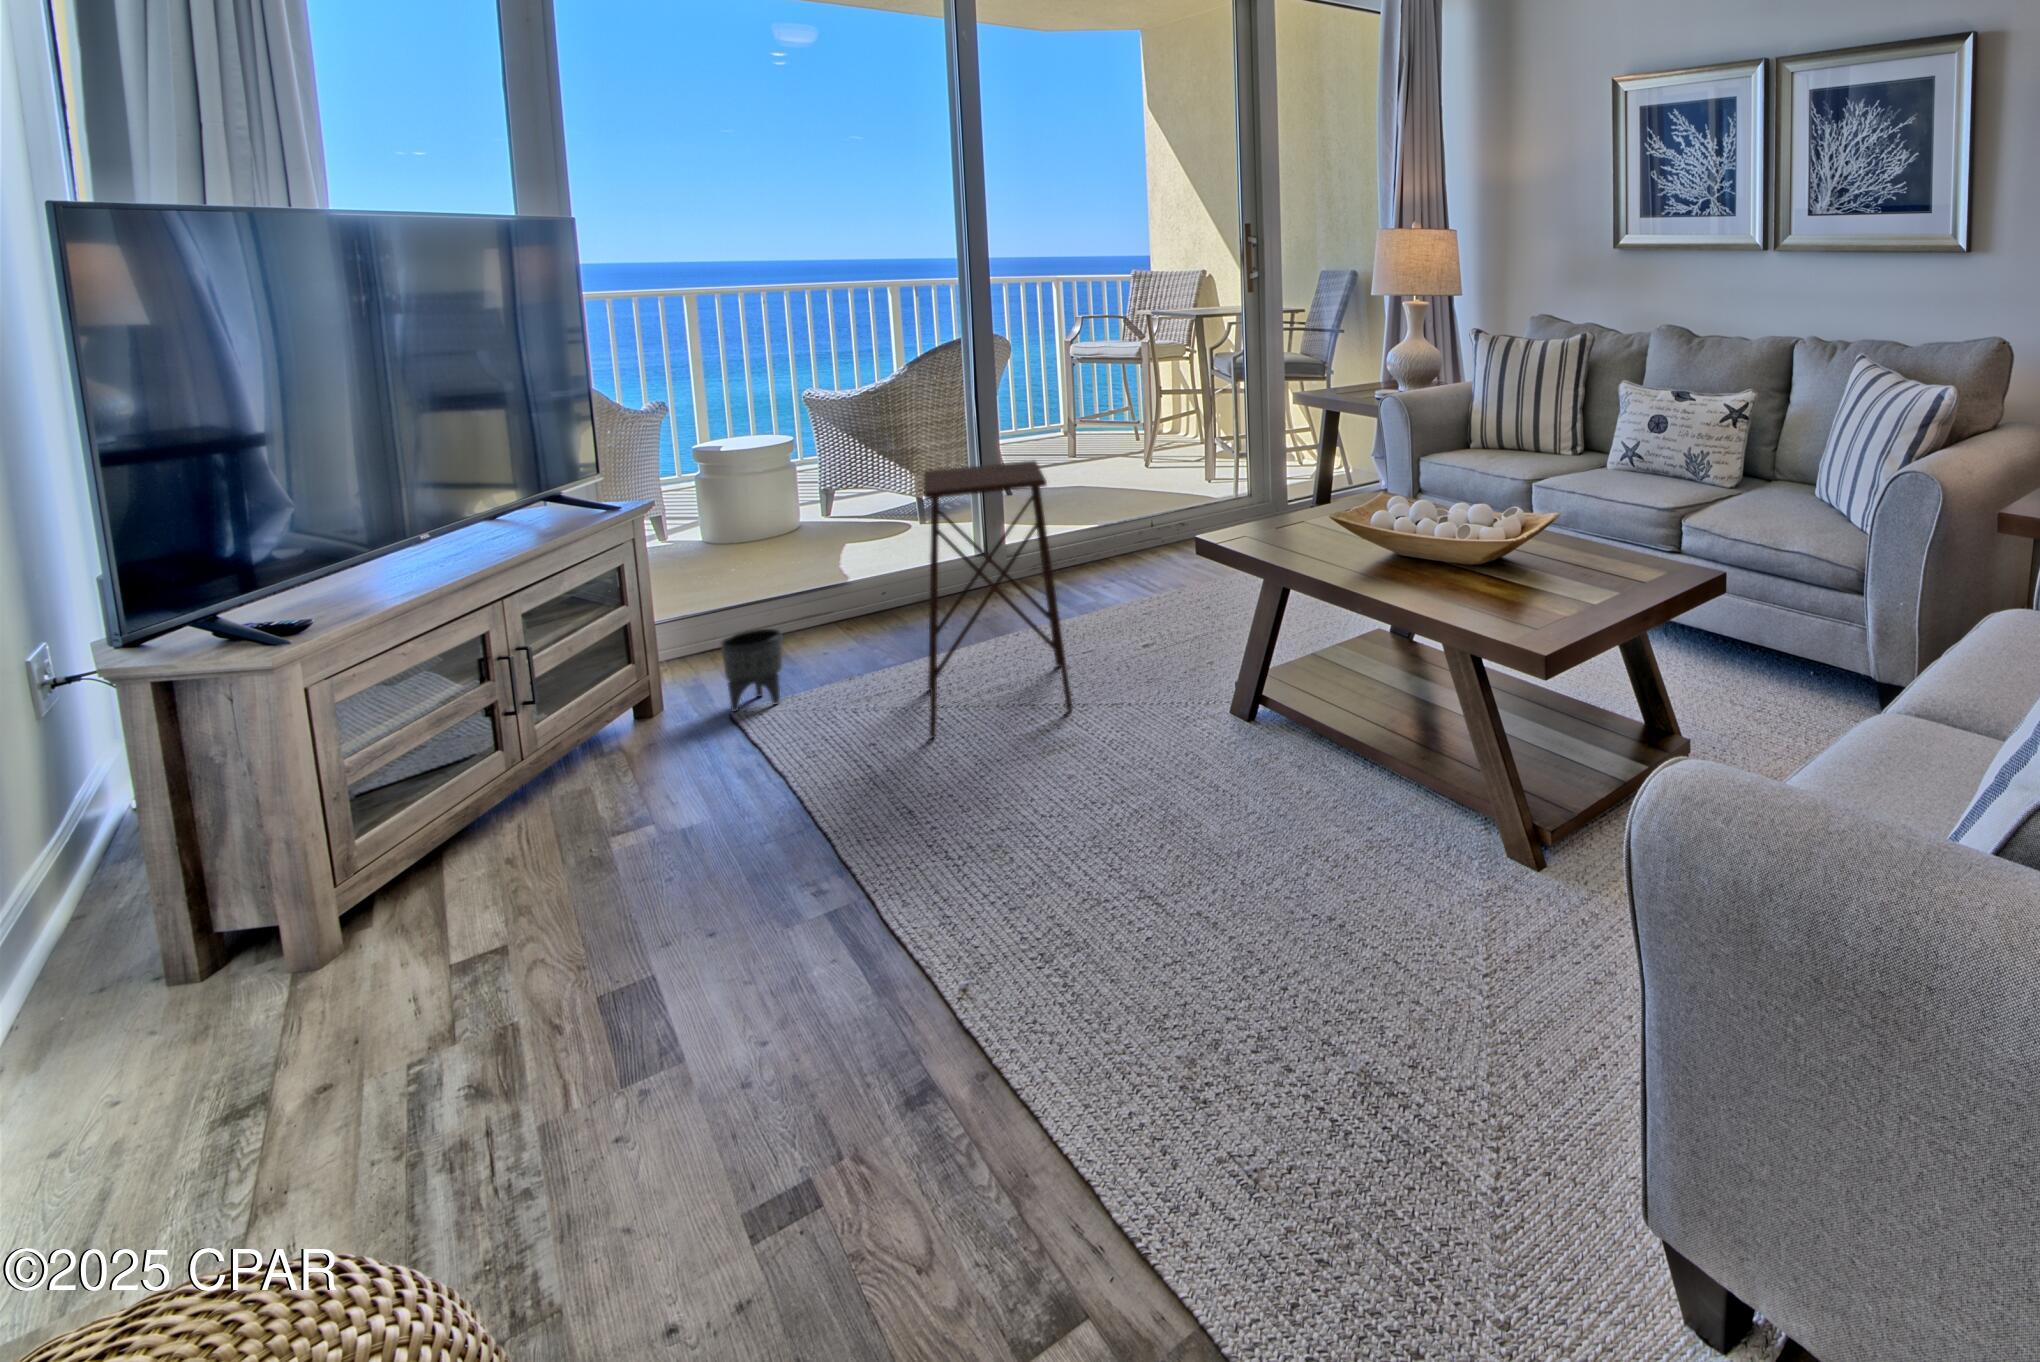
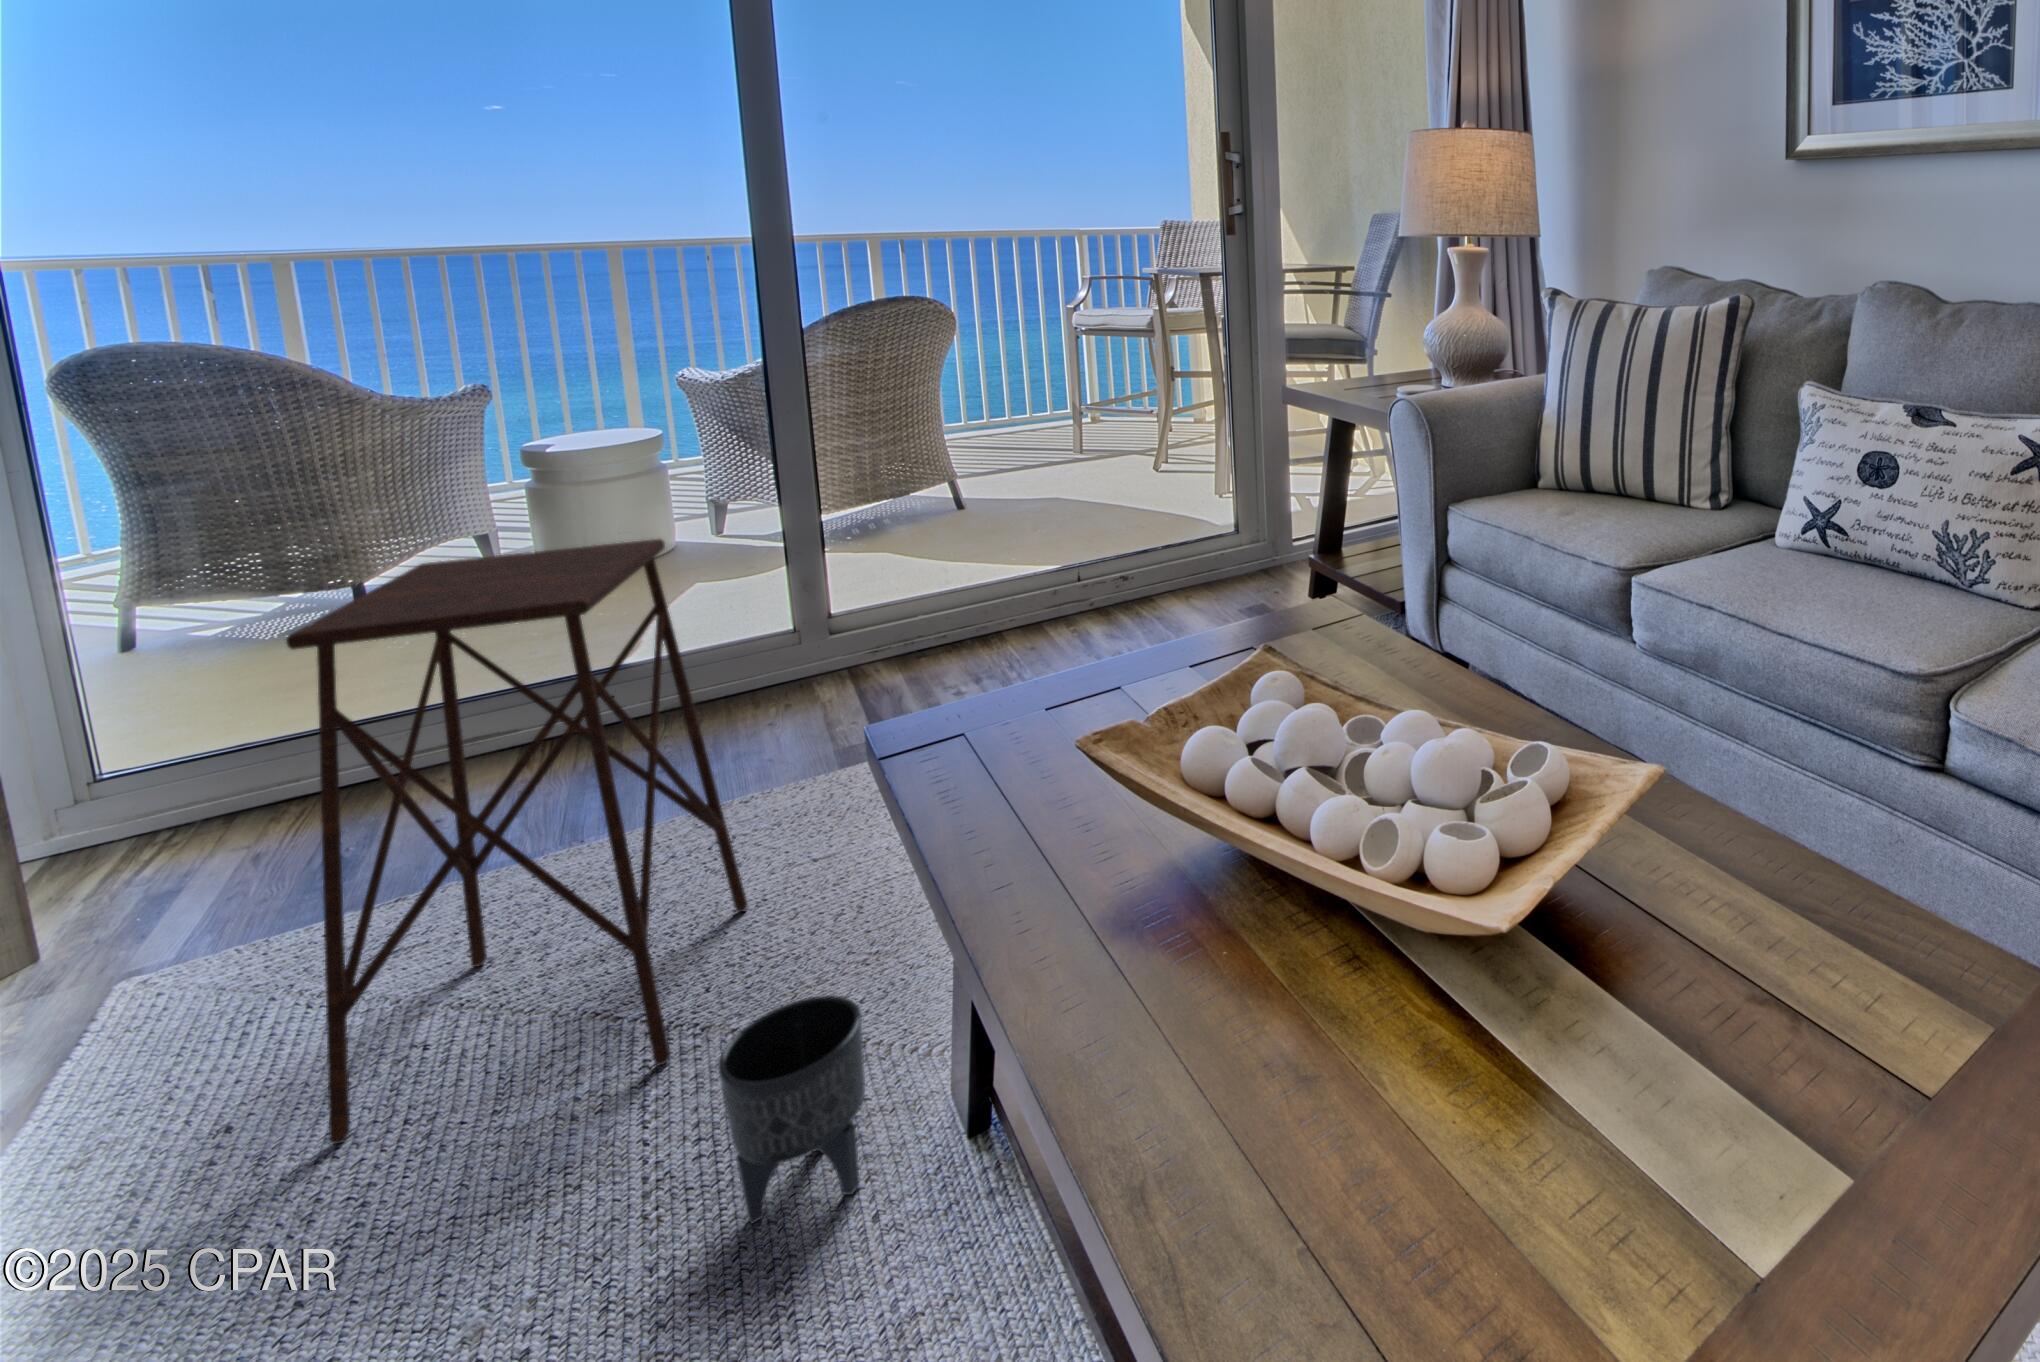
planter: present [721,629,782,711] -> present [718,995,865,1223]

